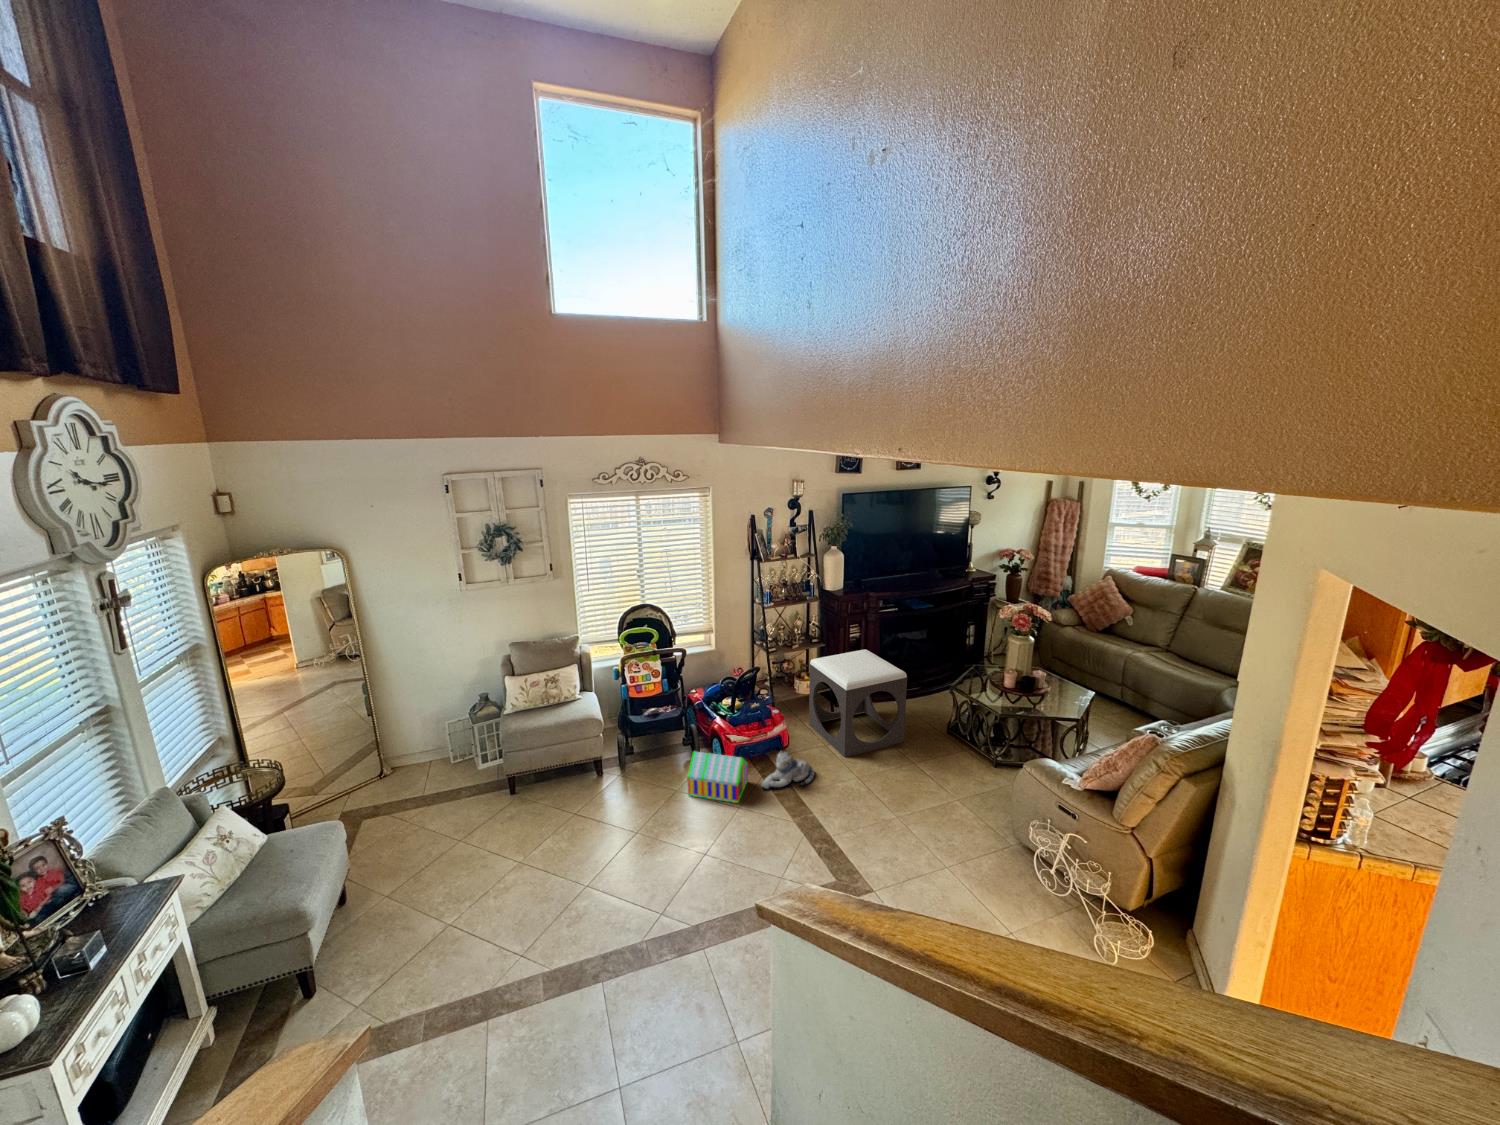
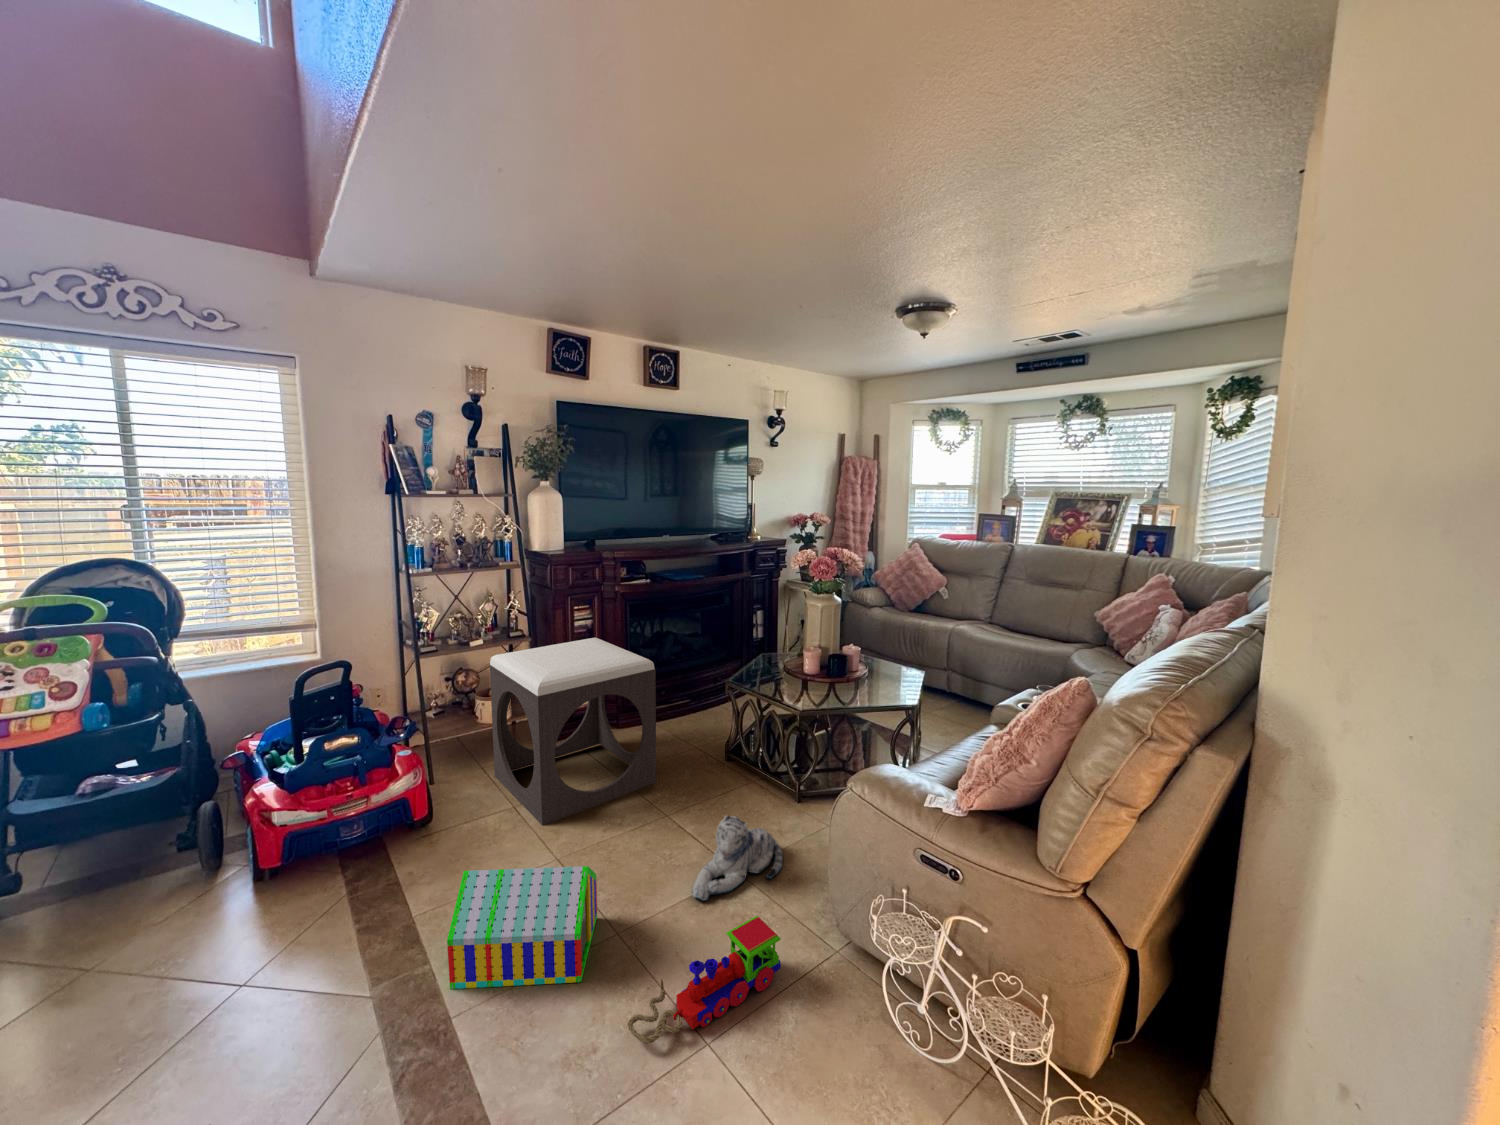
toy house: present [687,751,748,803] -> present [447,866,597,989]
plush toy: present [761,751,814,789] -> present [692,816,783,901]
toy train: none [910,819,982,860] -> present [628,916,781,1043]

